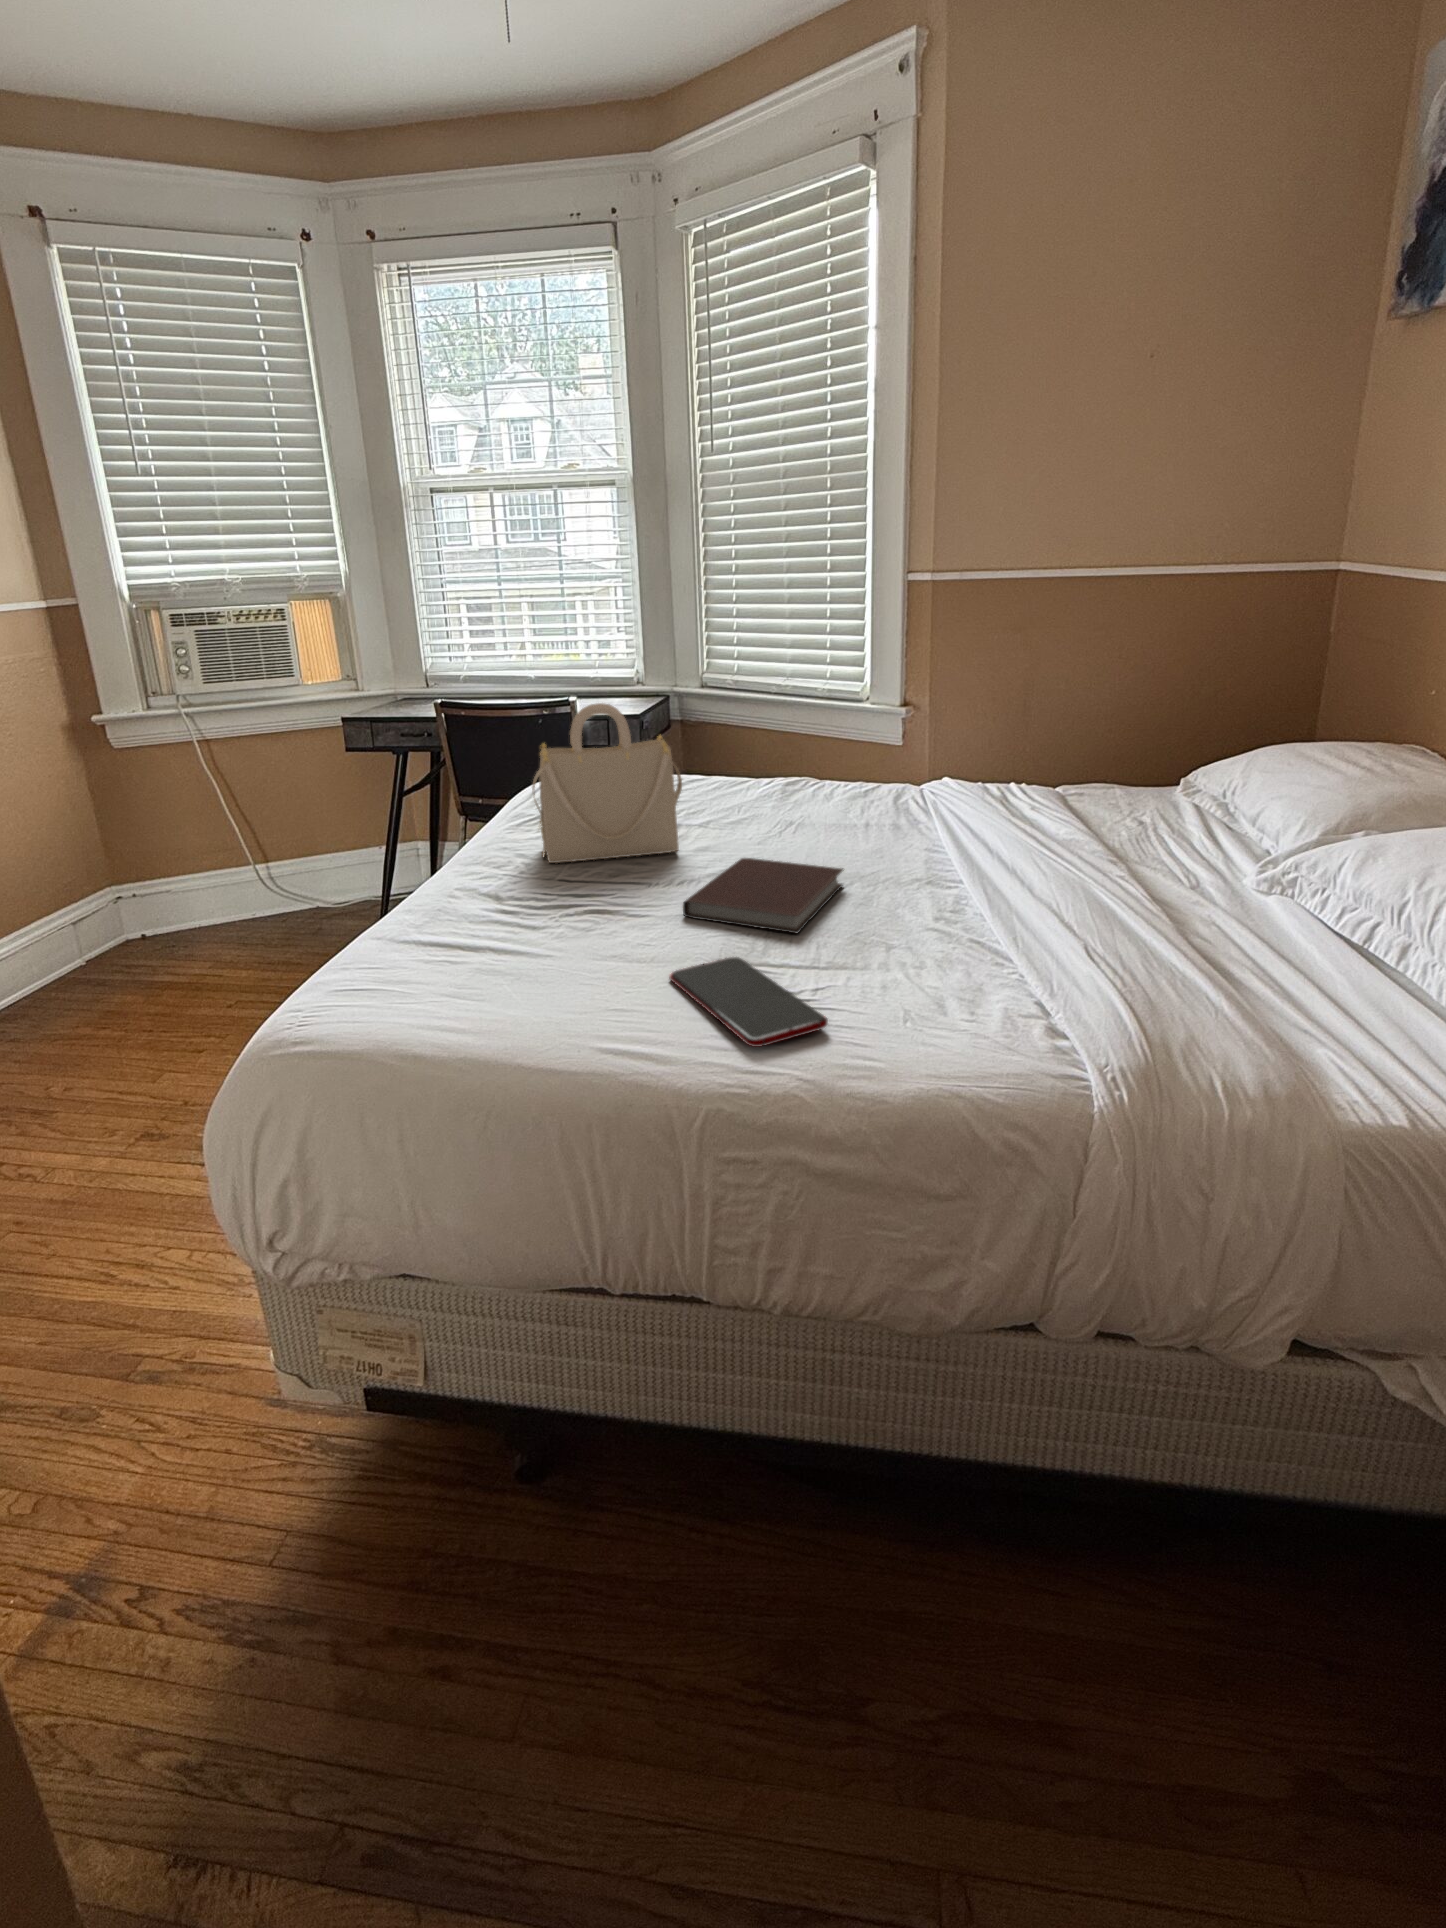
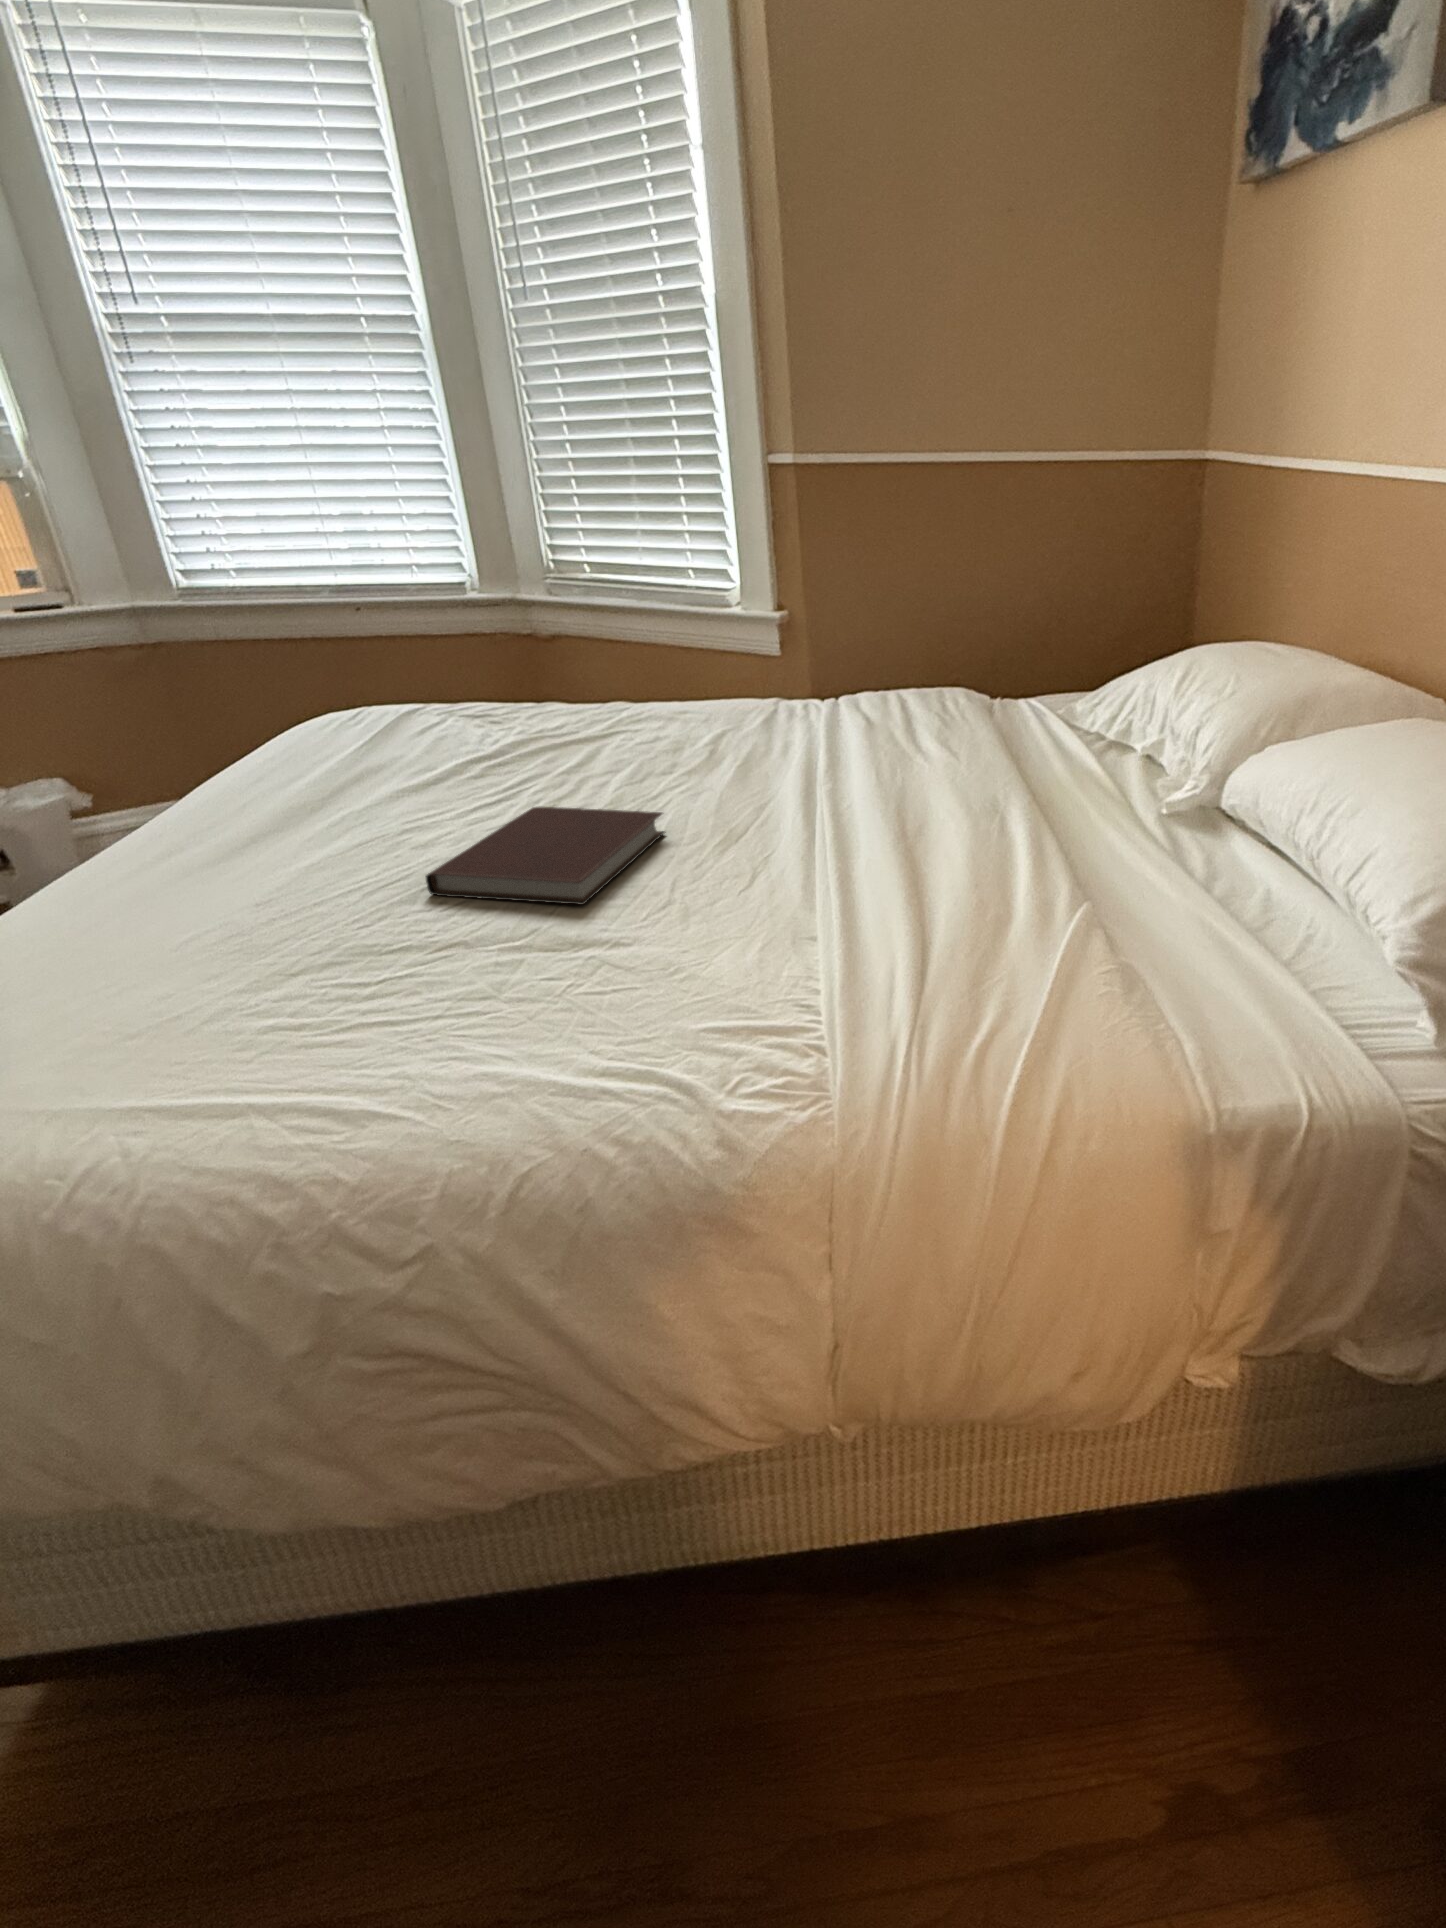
handbag: present [532,703,682,863] -> none [211,608,456,833]
smartphone: present [669,957,828,1047] -> none [371,949,583,1087]

